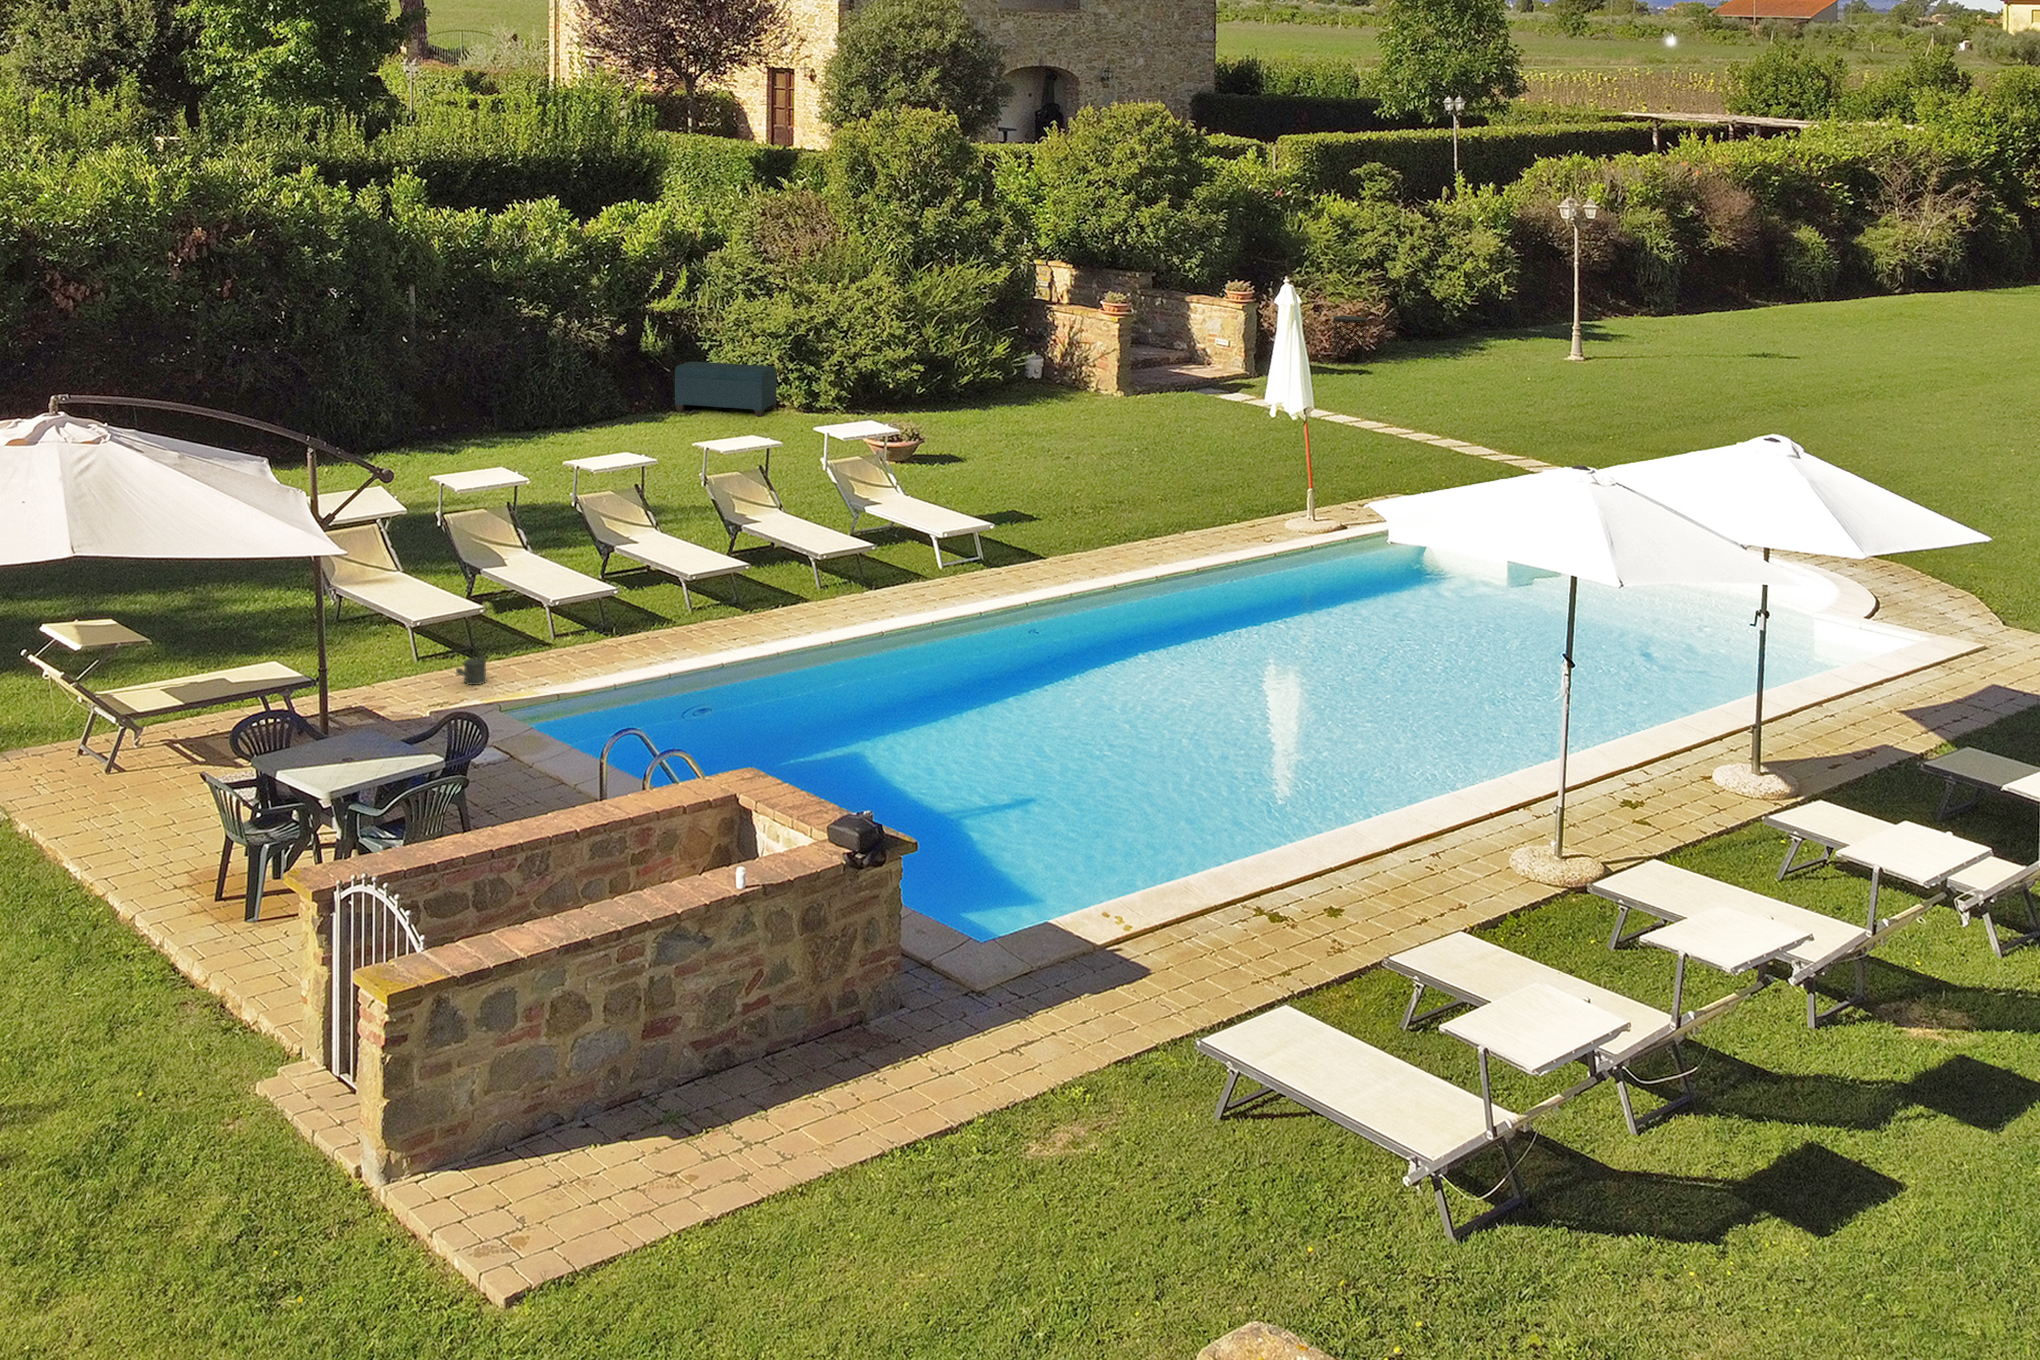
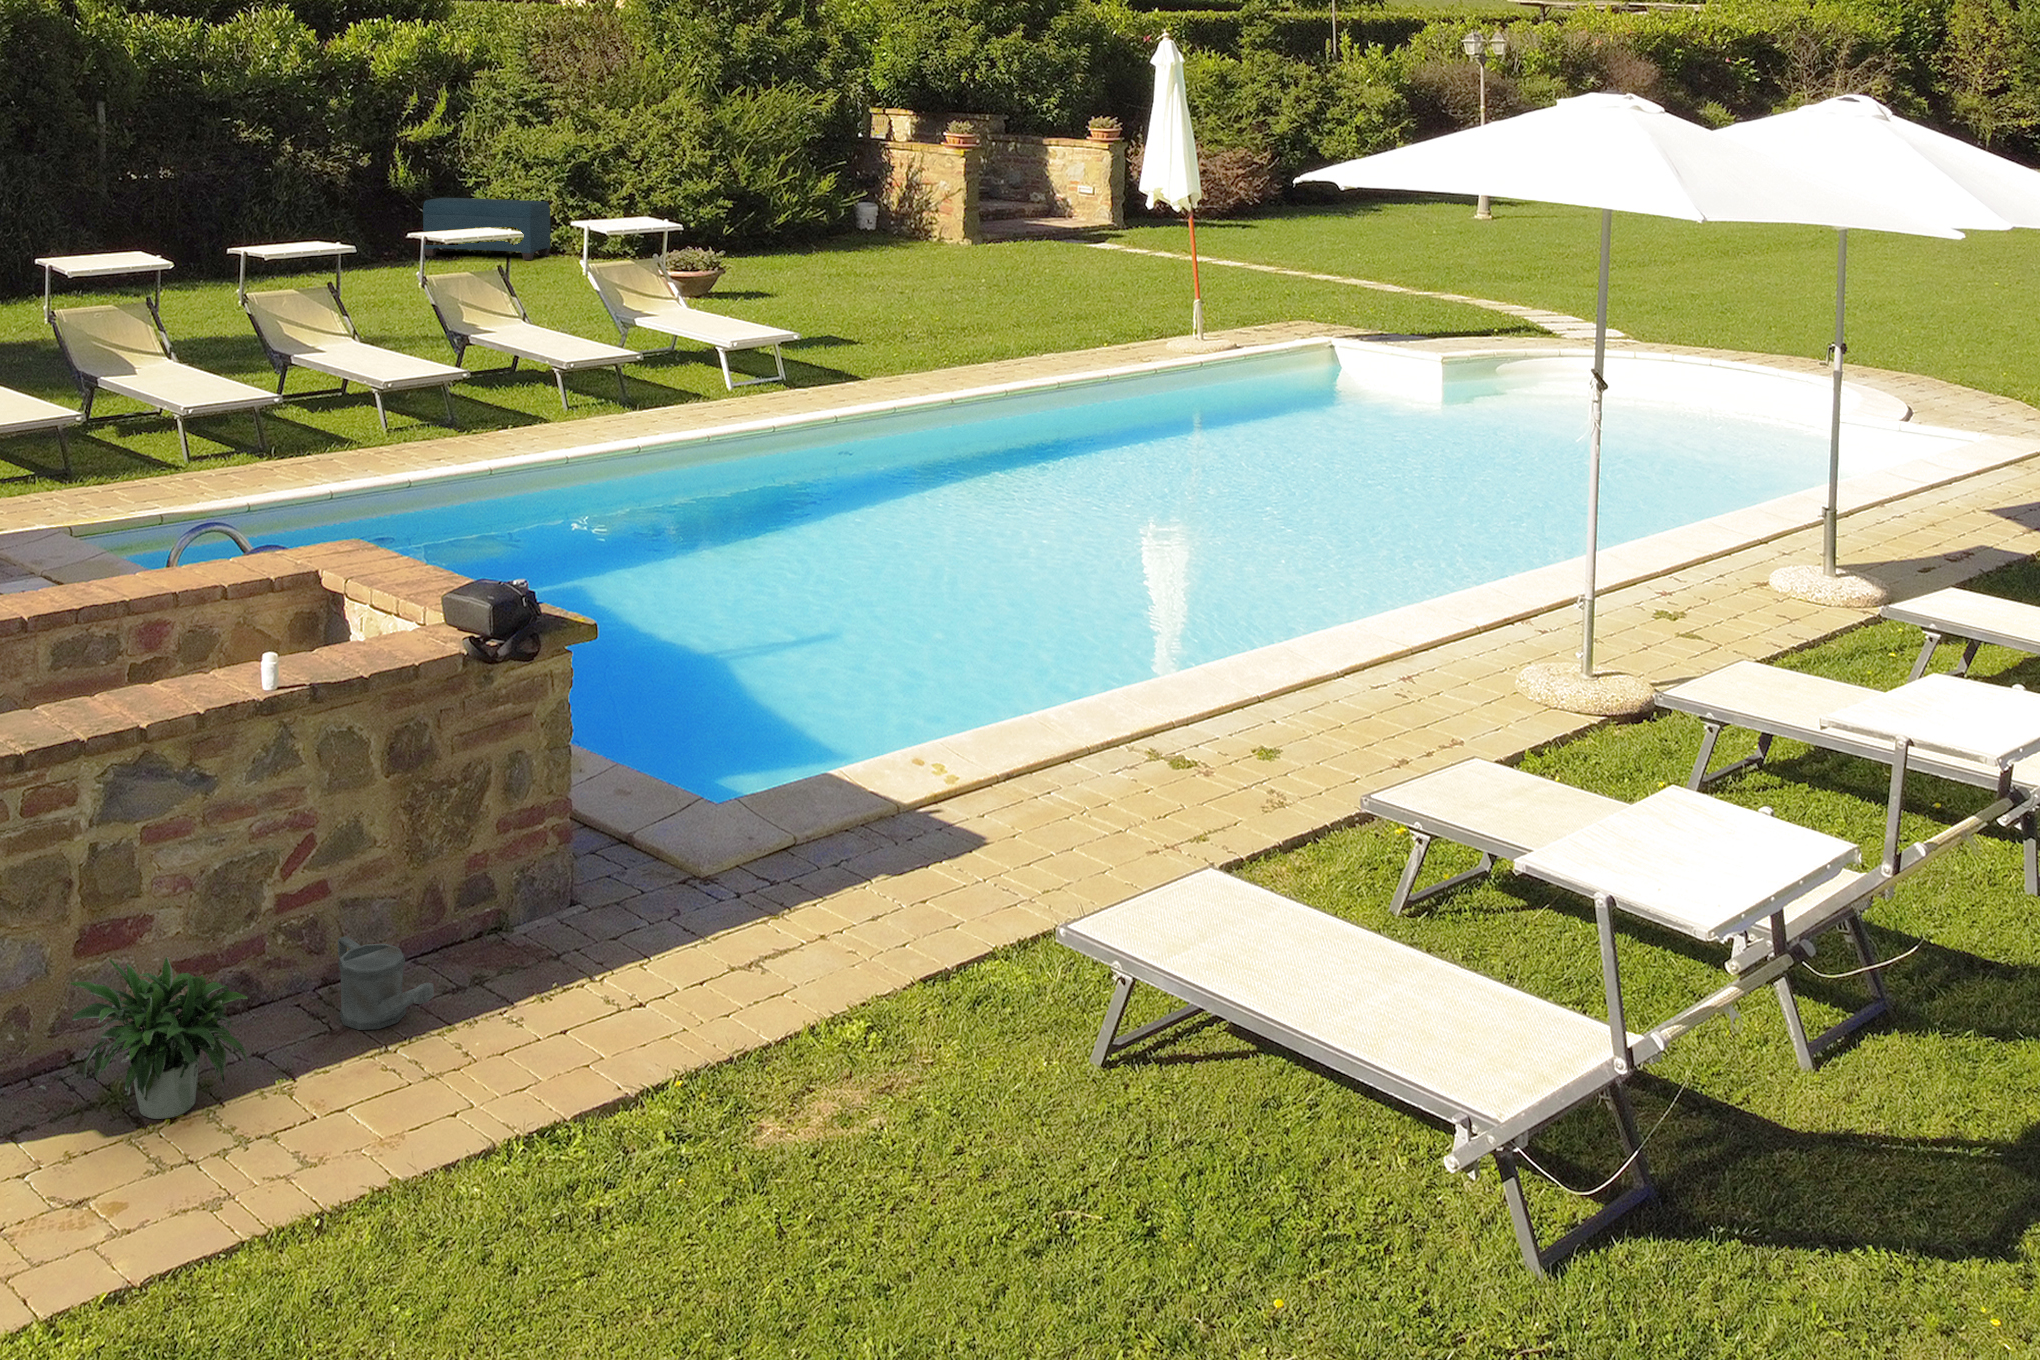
side table: present [1333,316,1367,363] -> none [1217,167,1256,221]
watering can: present [456,655,486,685] -> present [338,936,434,1030]
potted plant: none [633,1040,751,1130] -> present [39,957,249,1119]

